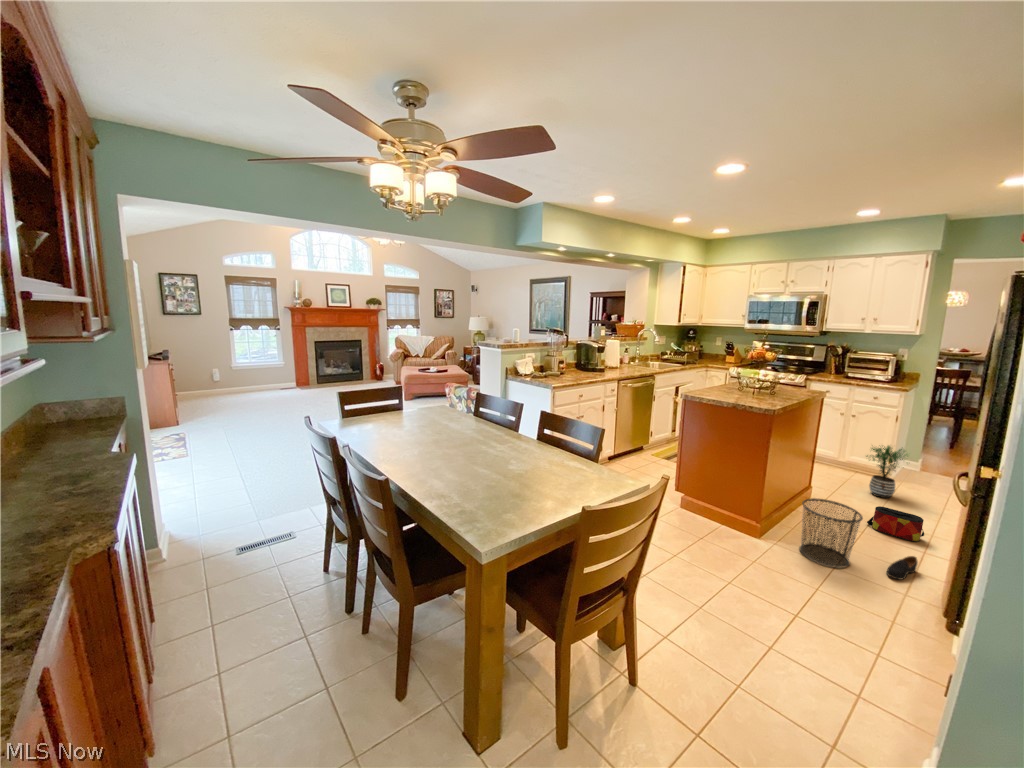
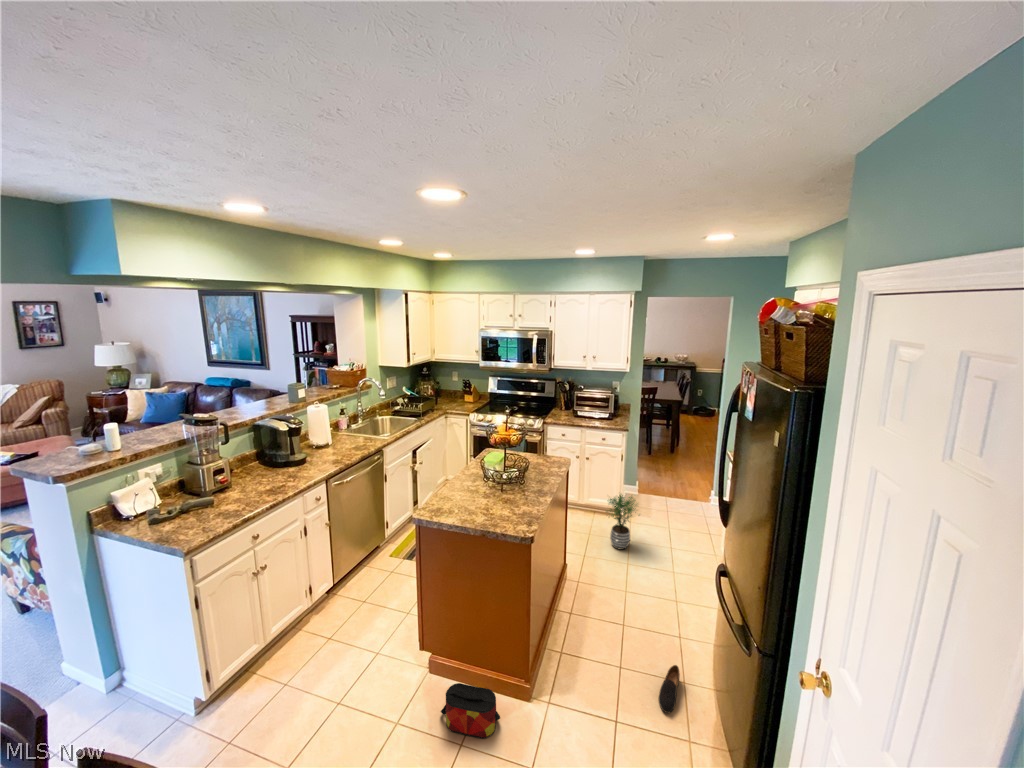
waste bin: present [800,498,863,568] -> none [573,627,635,728]
bag: present [867,506,924,542] -> present [441,683,500,739]

